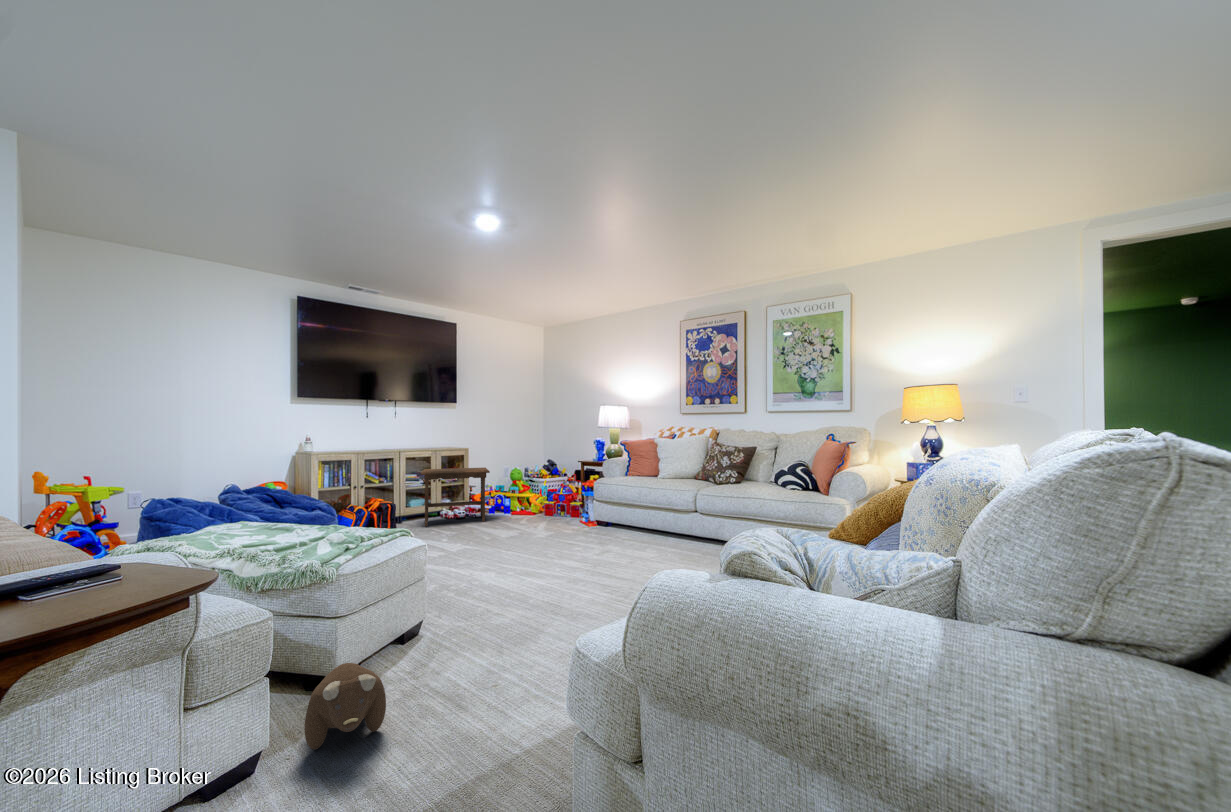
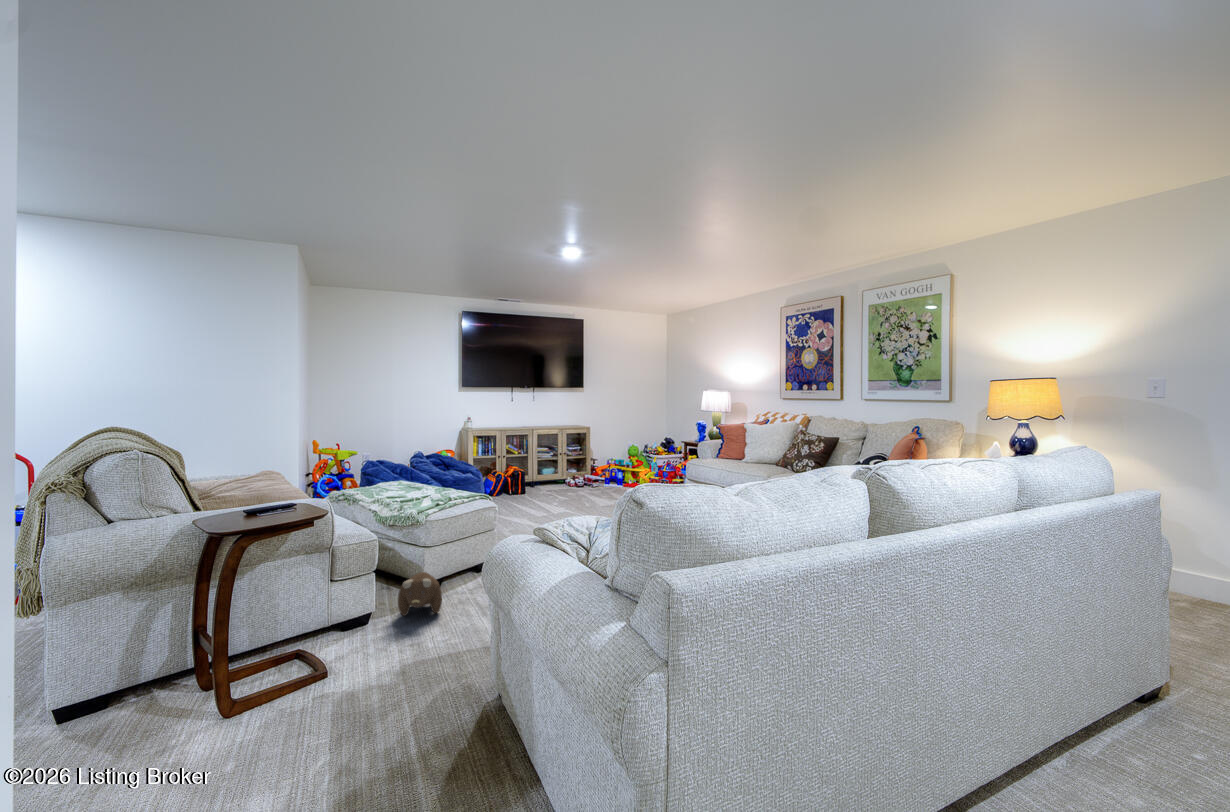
footstool: present [421,468,490,526] -> none [544,444,601,492]

